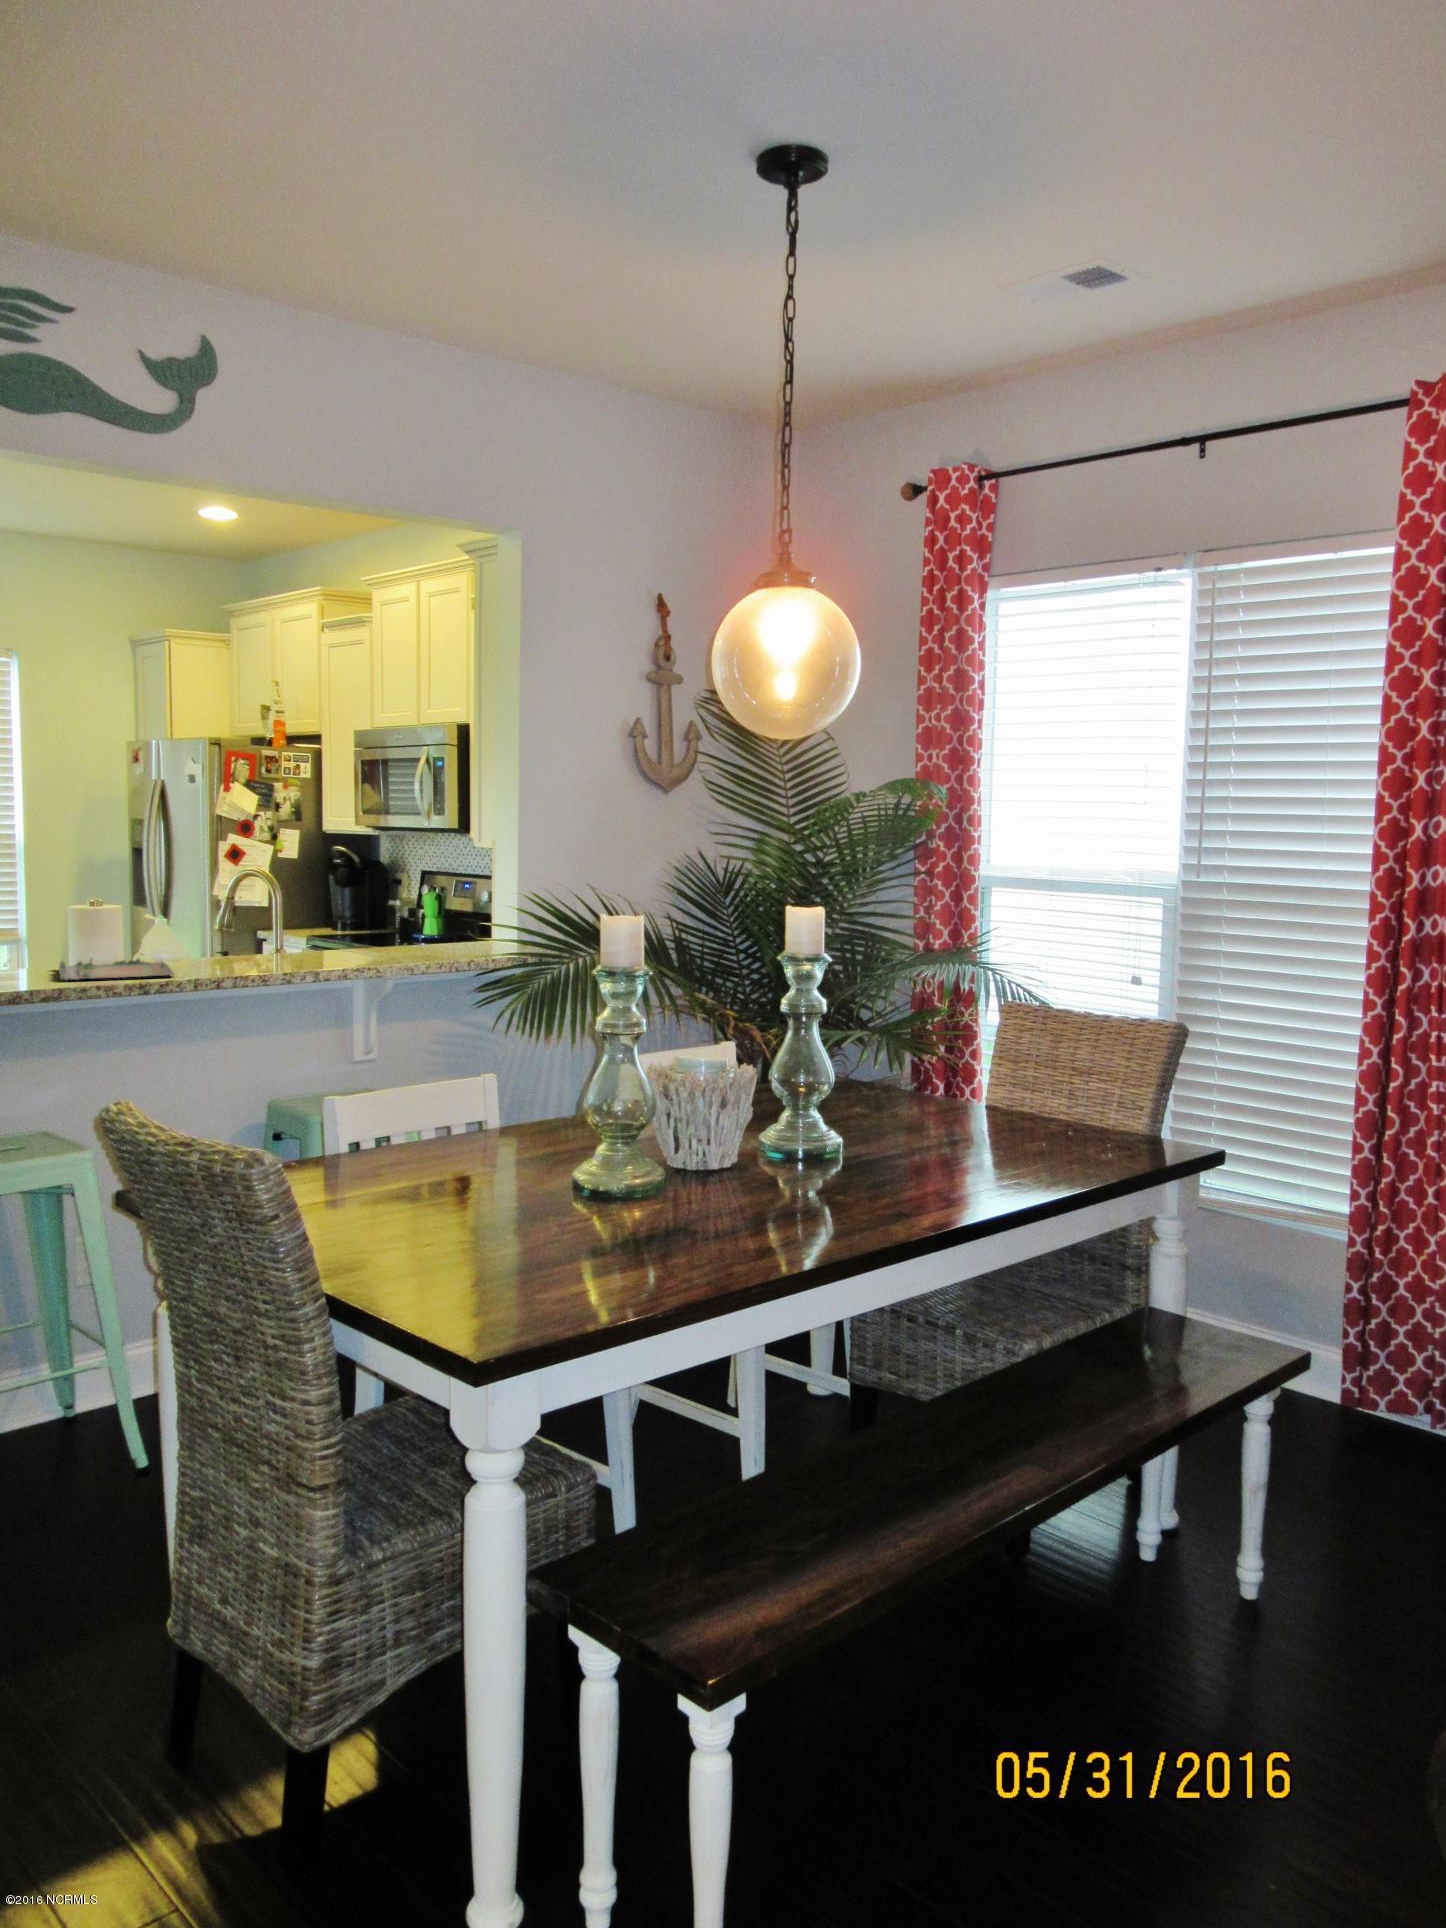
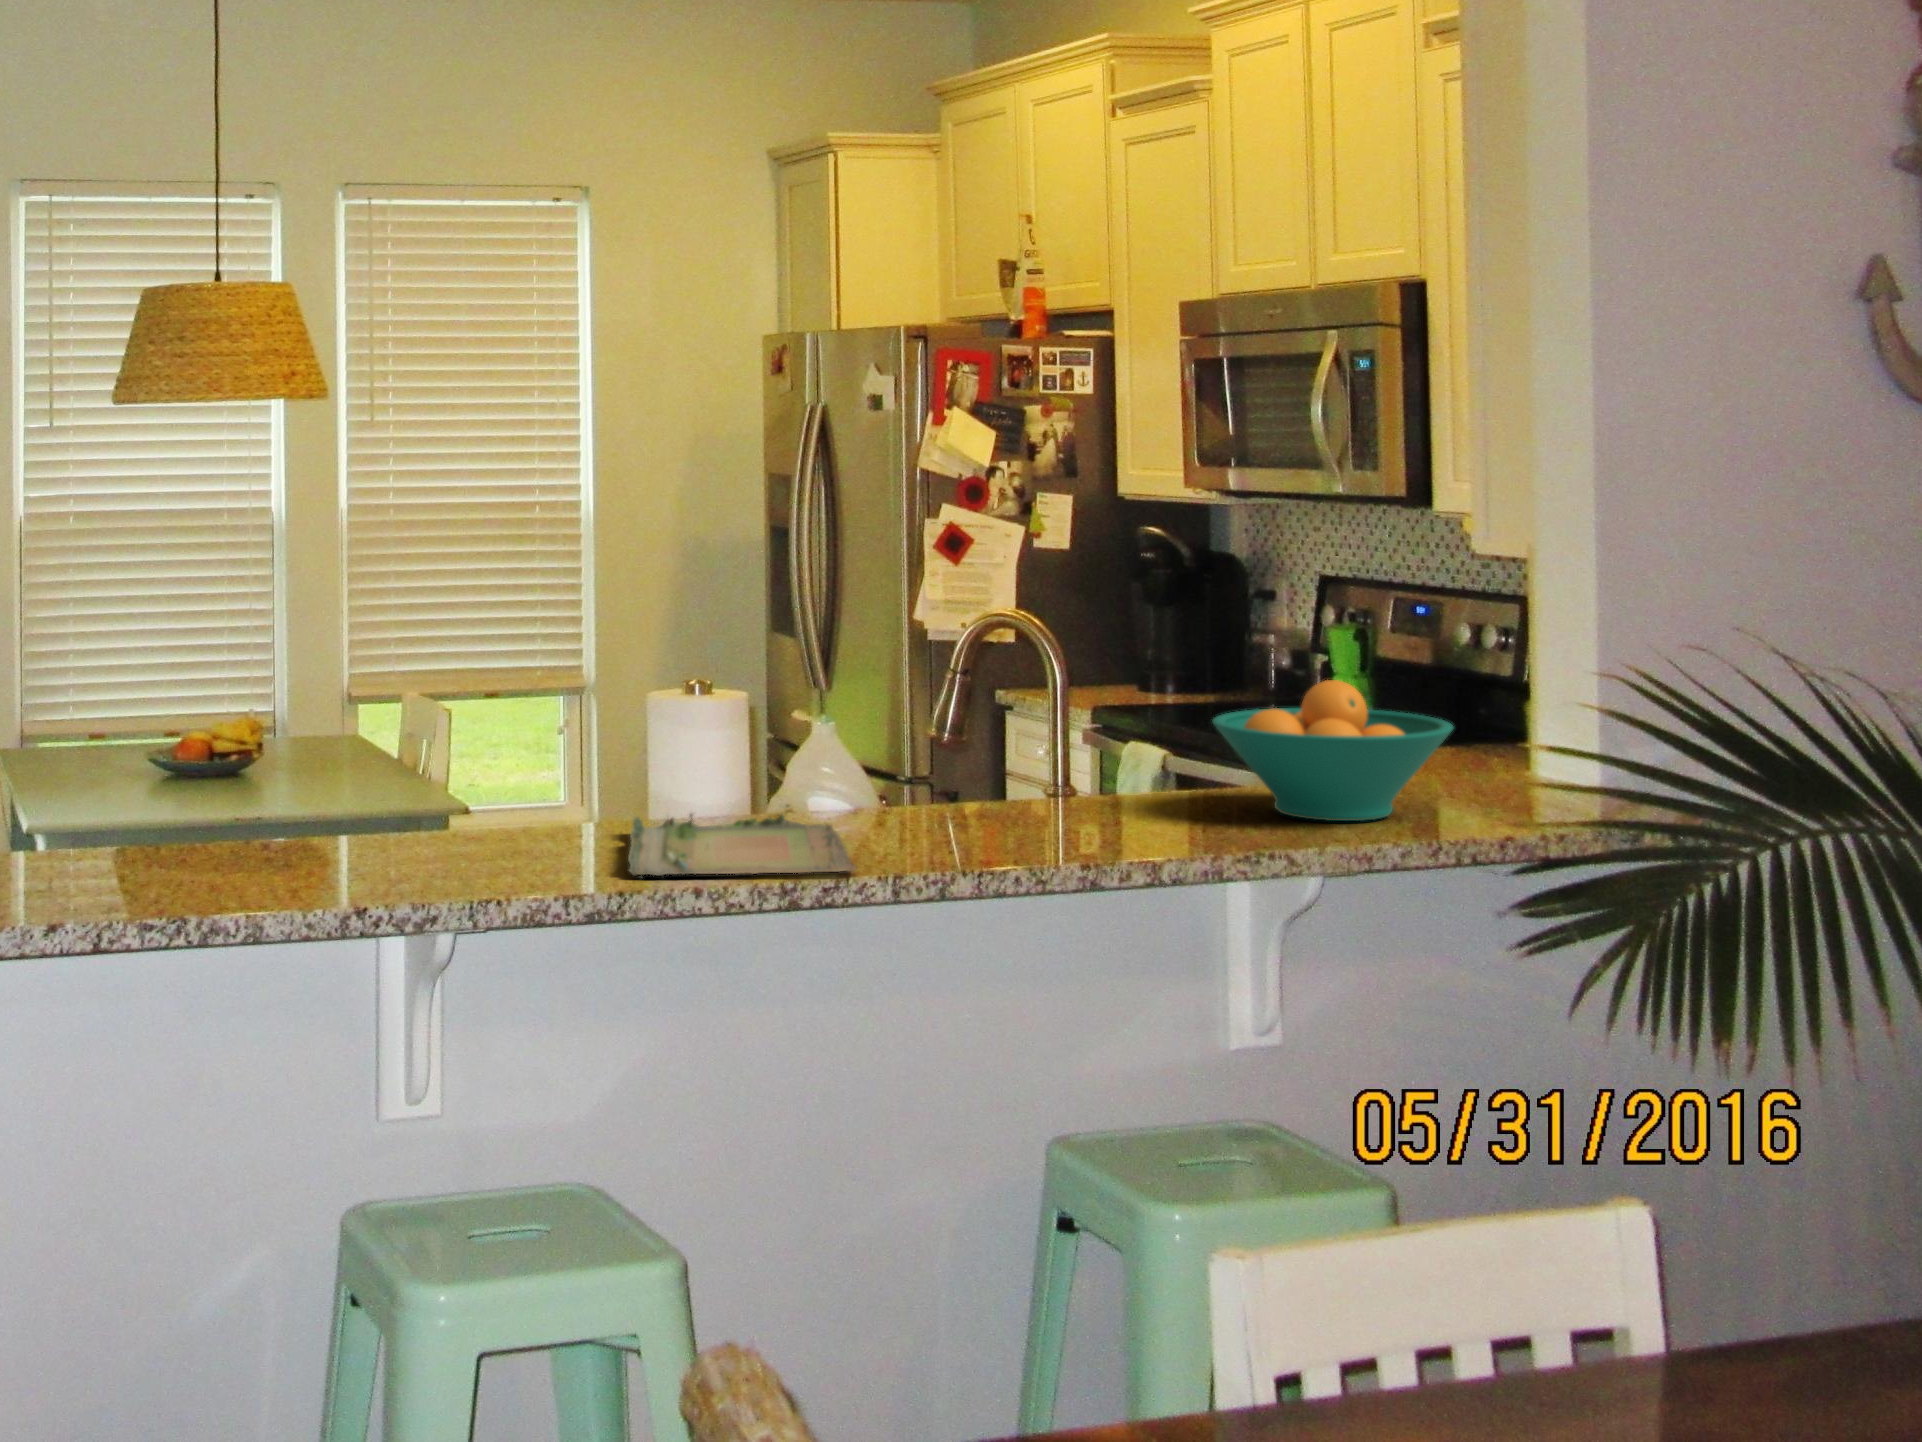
fruit bowl: none [348,895,453,956] -> present [1212,680,1453,821]

